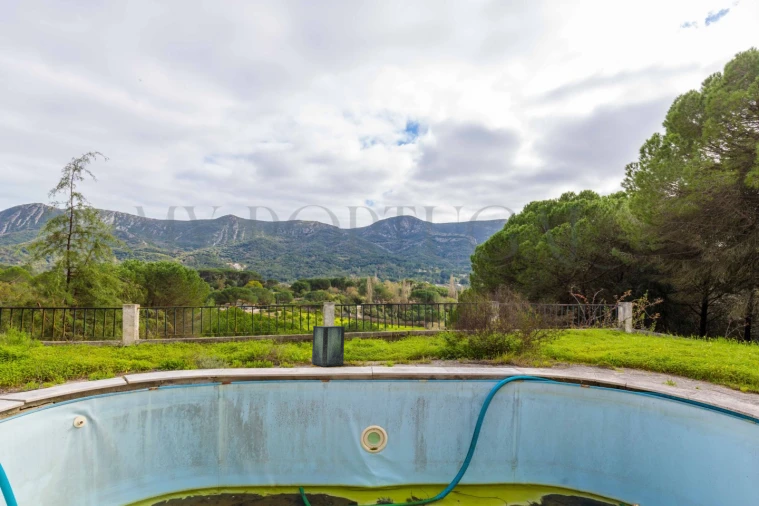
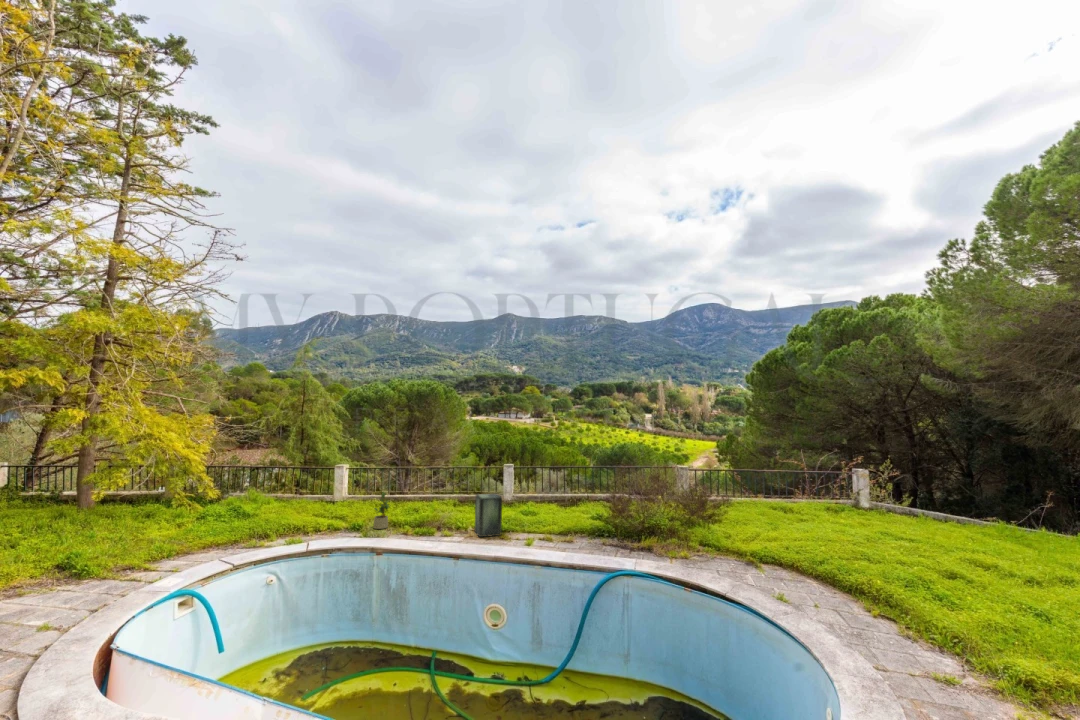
potted plant: none [193,326,216,367] -> present [373,492,389,529]

